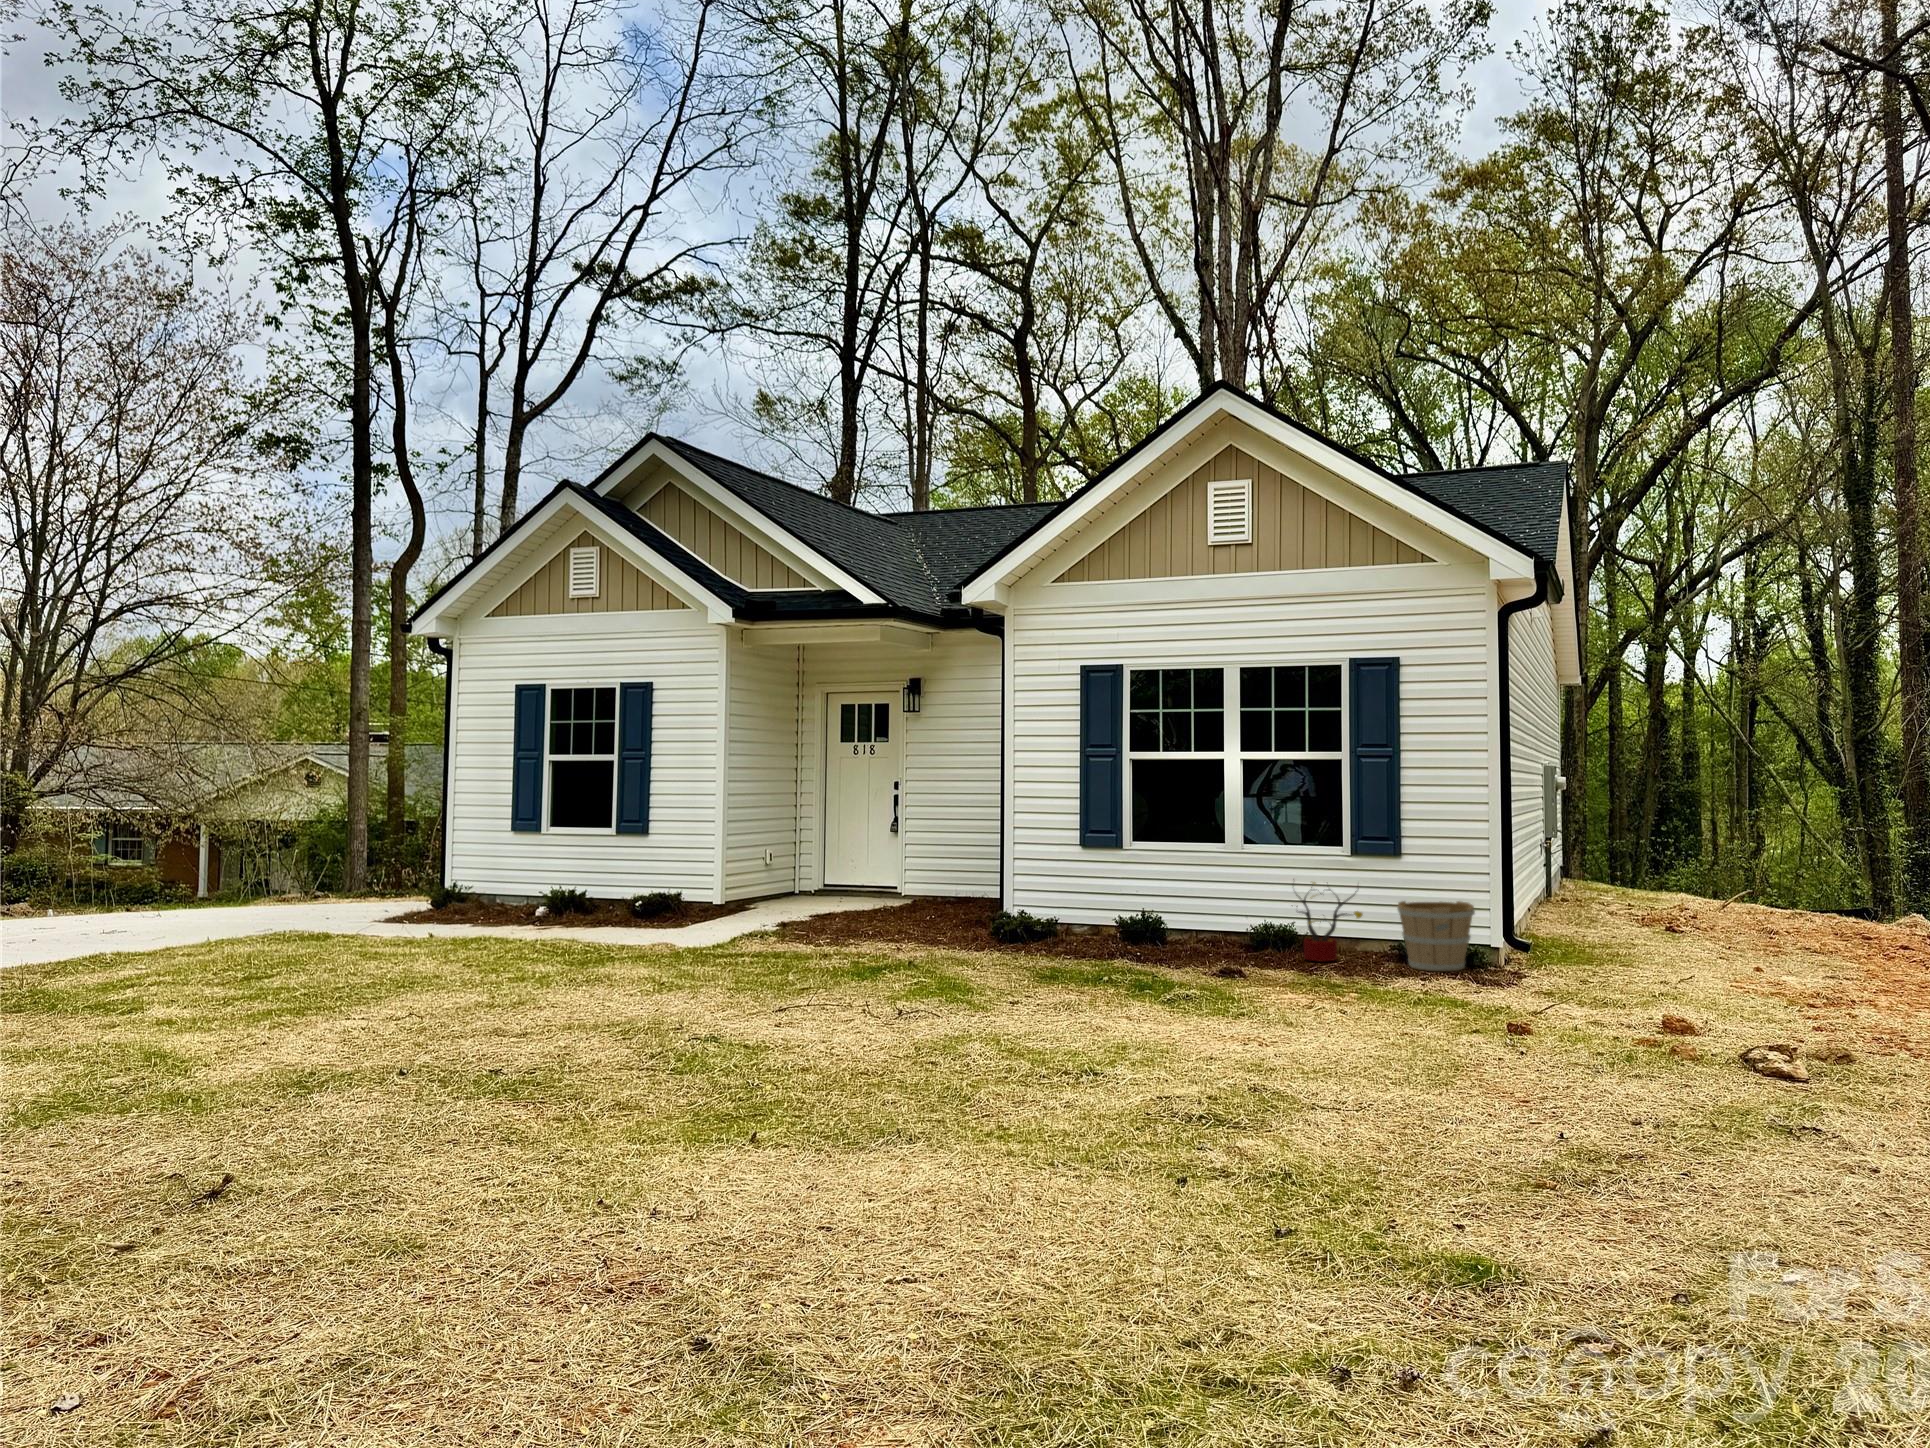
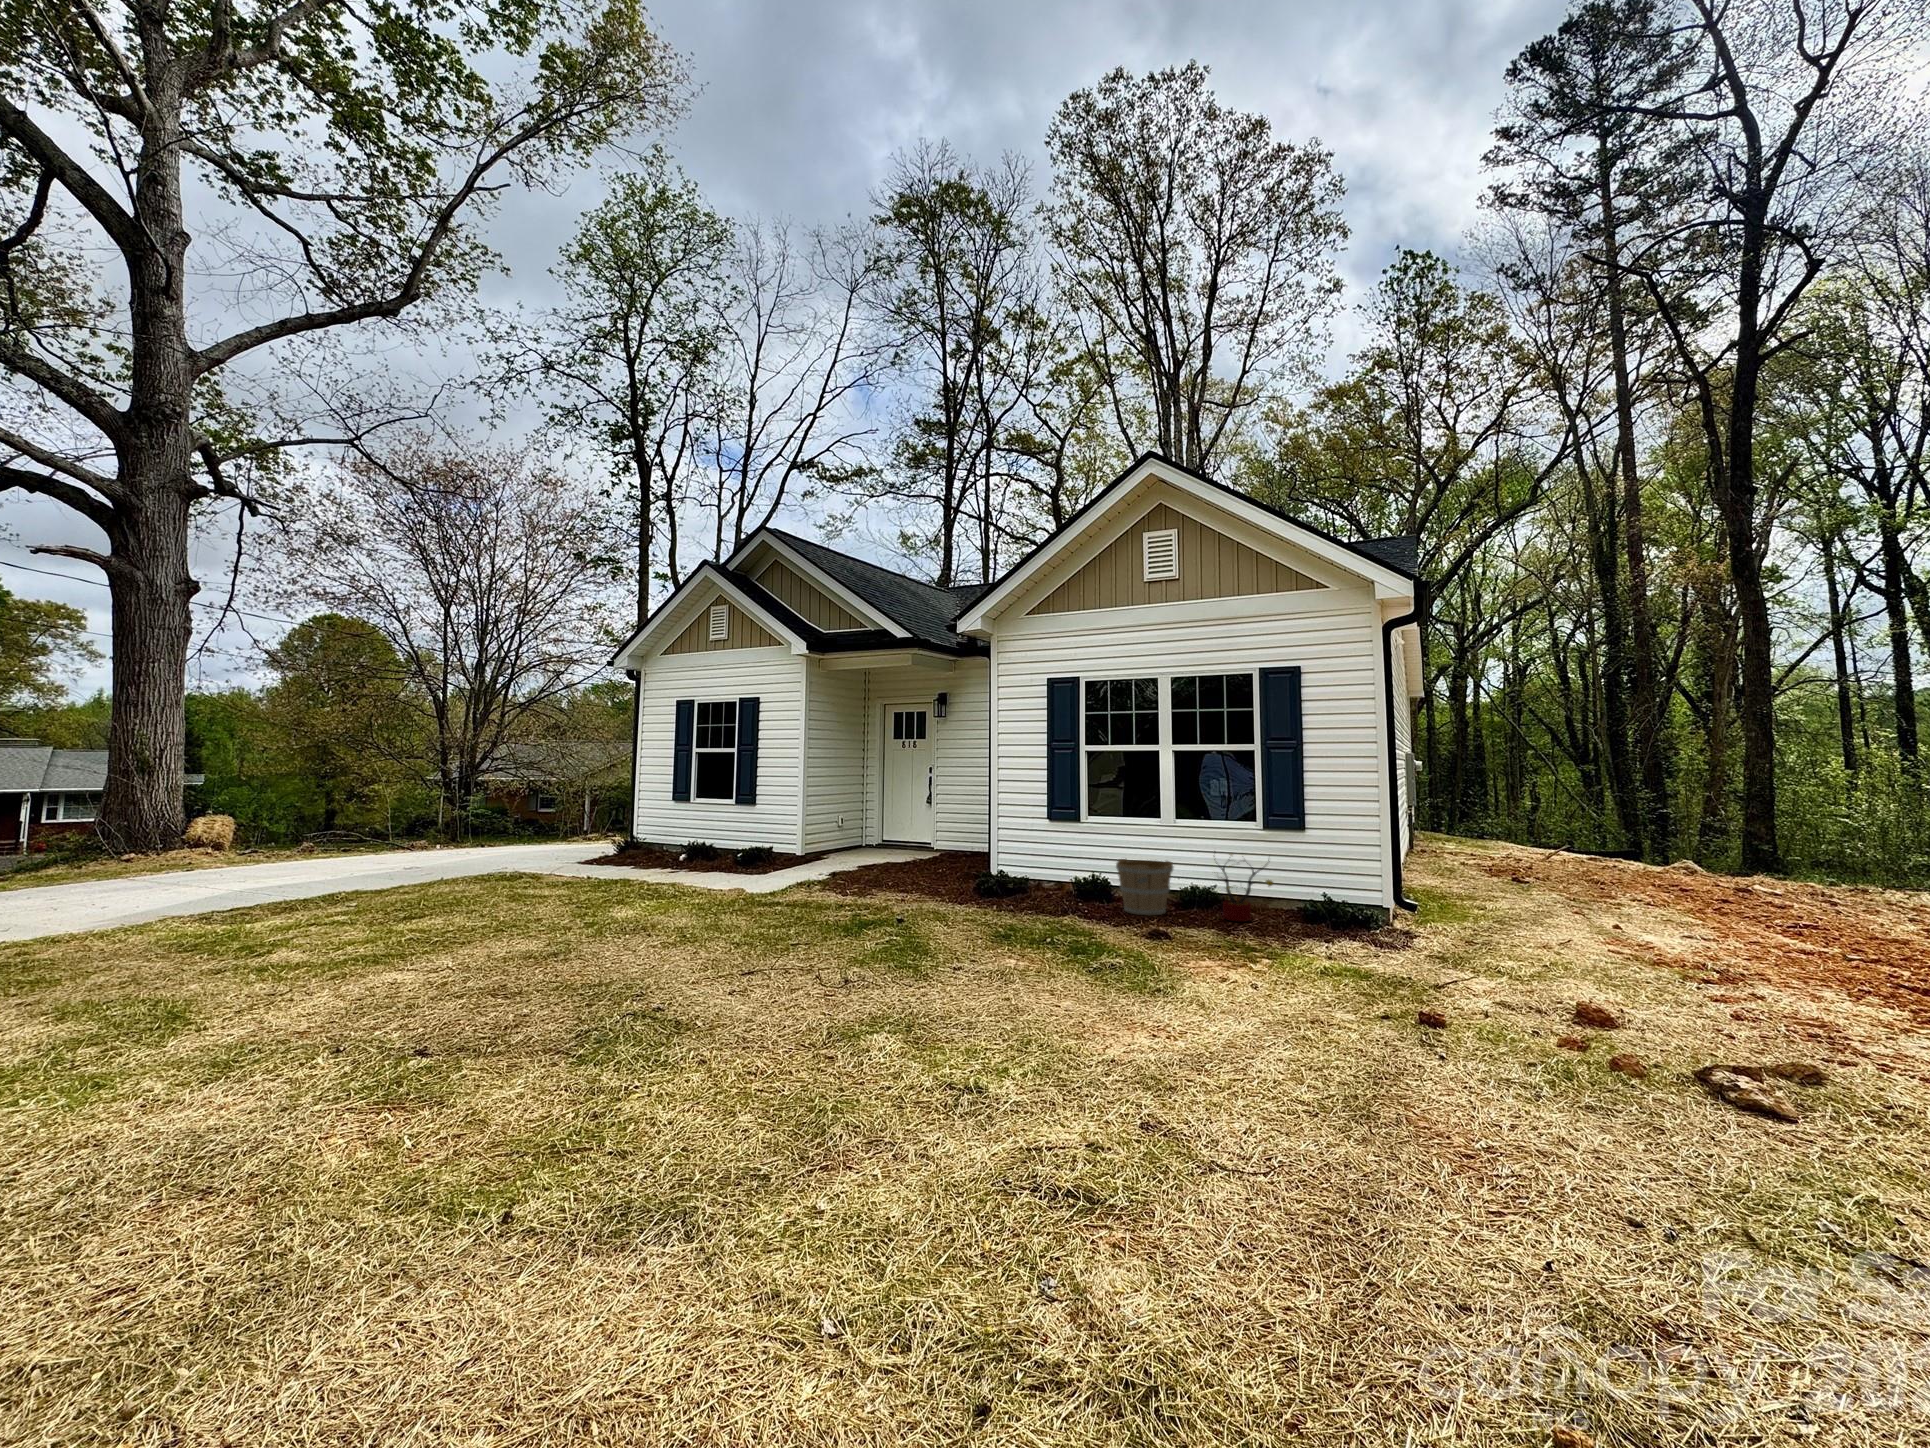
wooden bucket: present [1397,901,1475,971] -> present [1116,859,1173,916]

